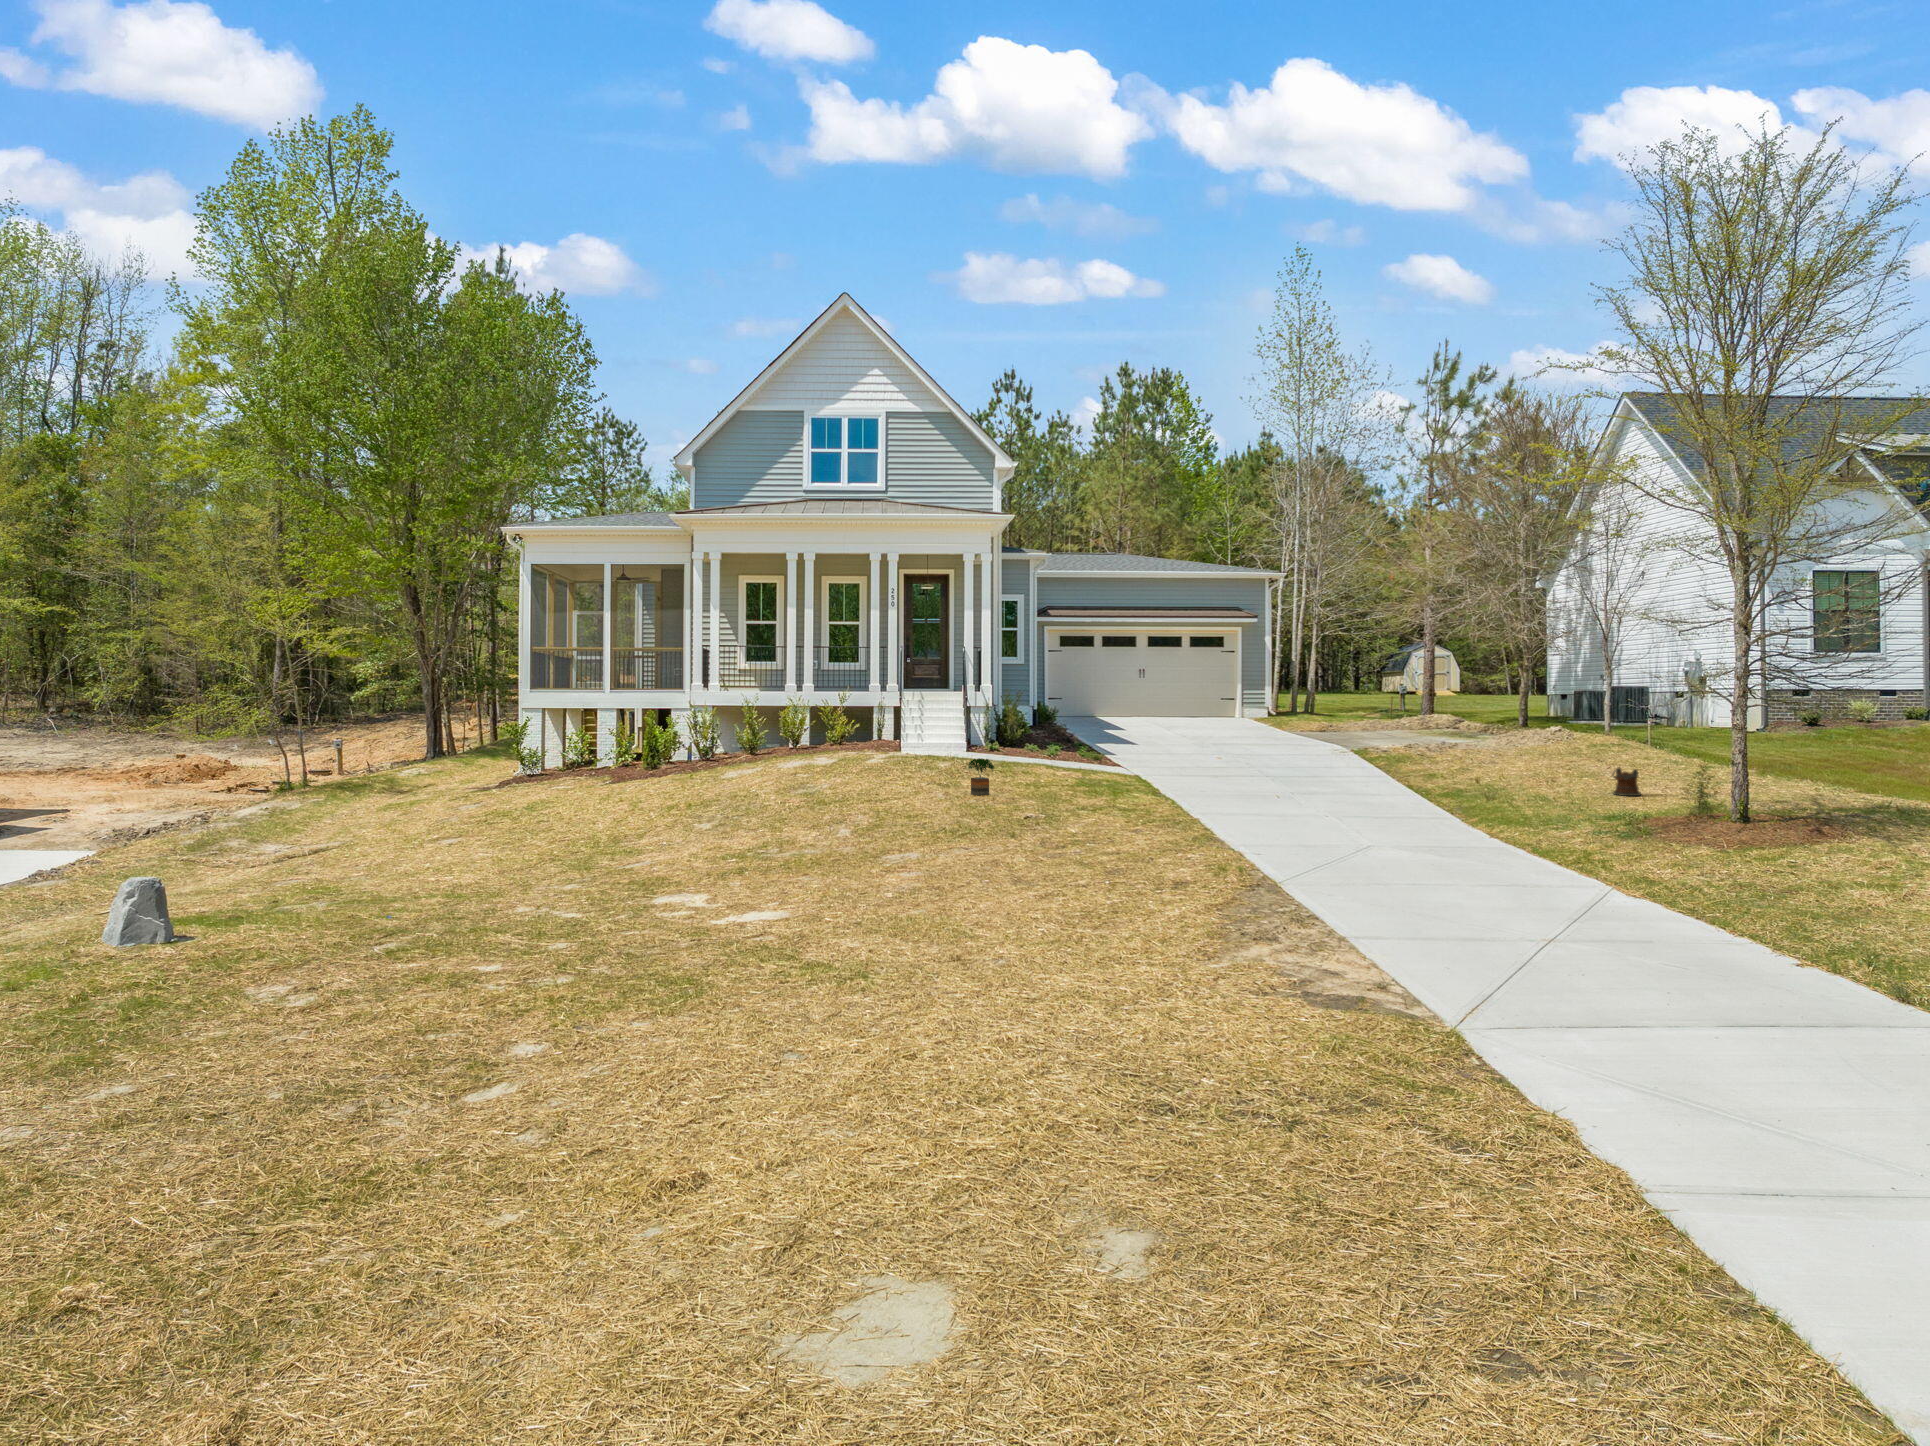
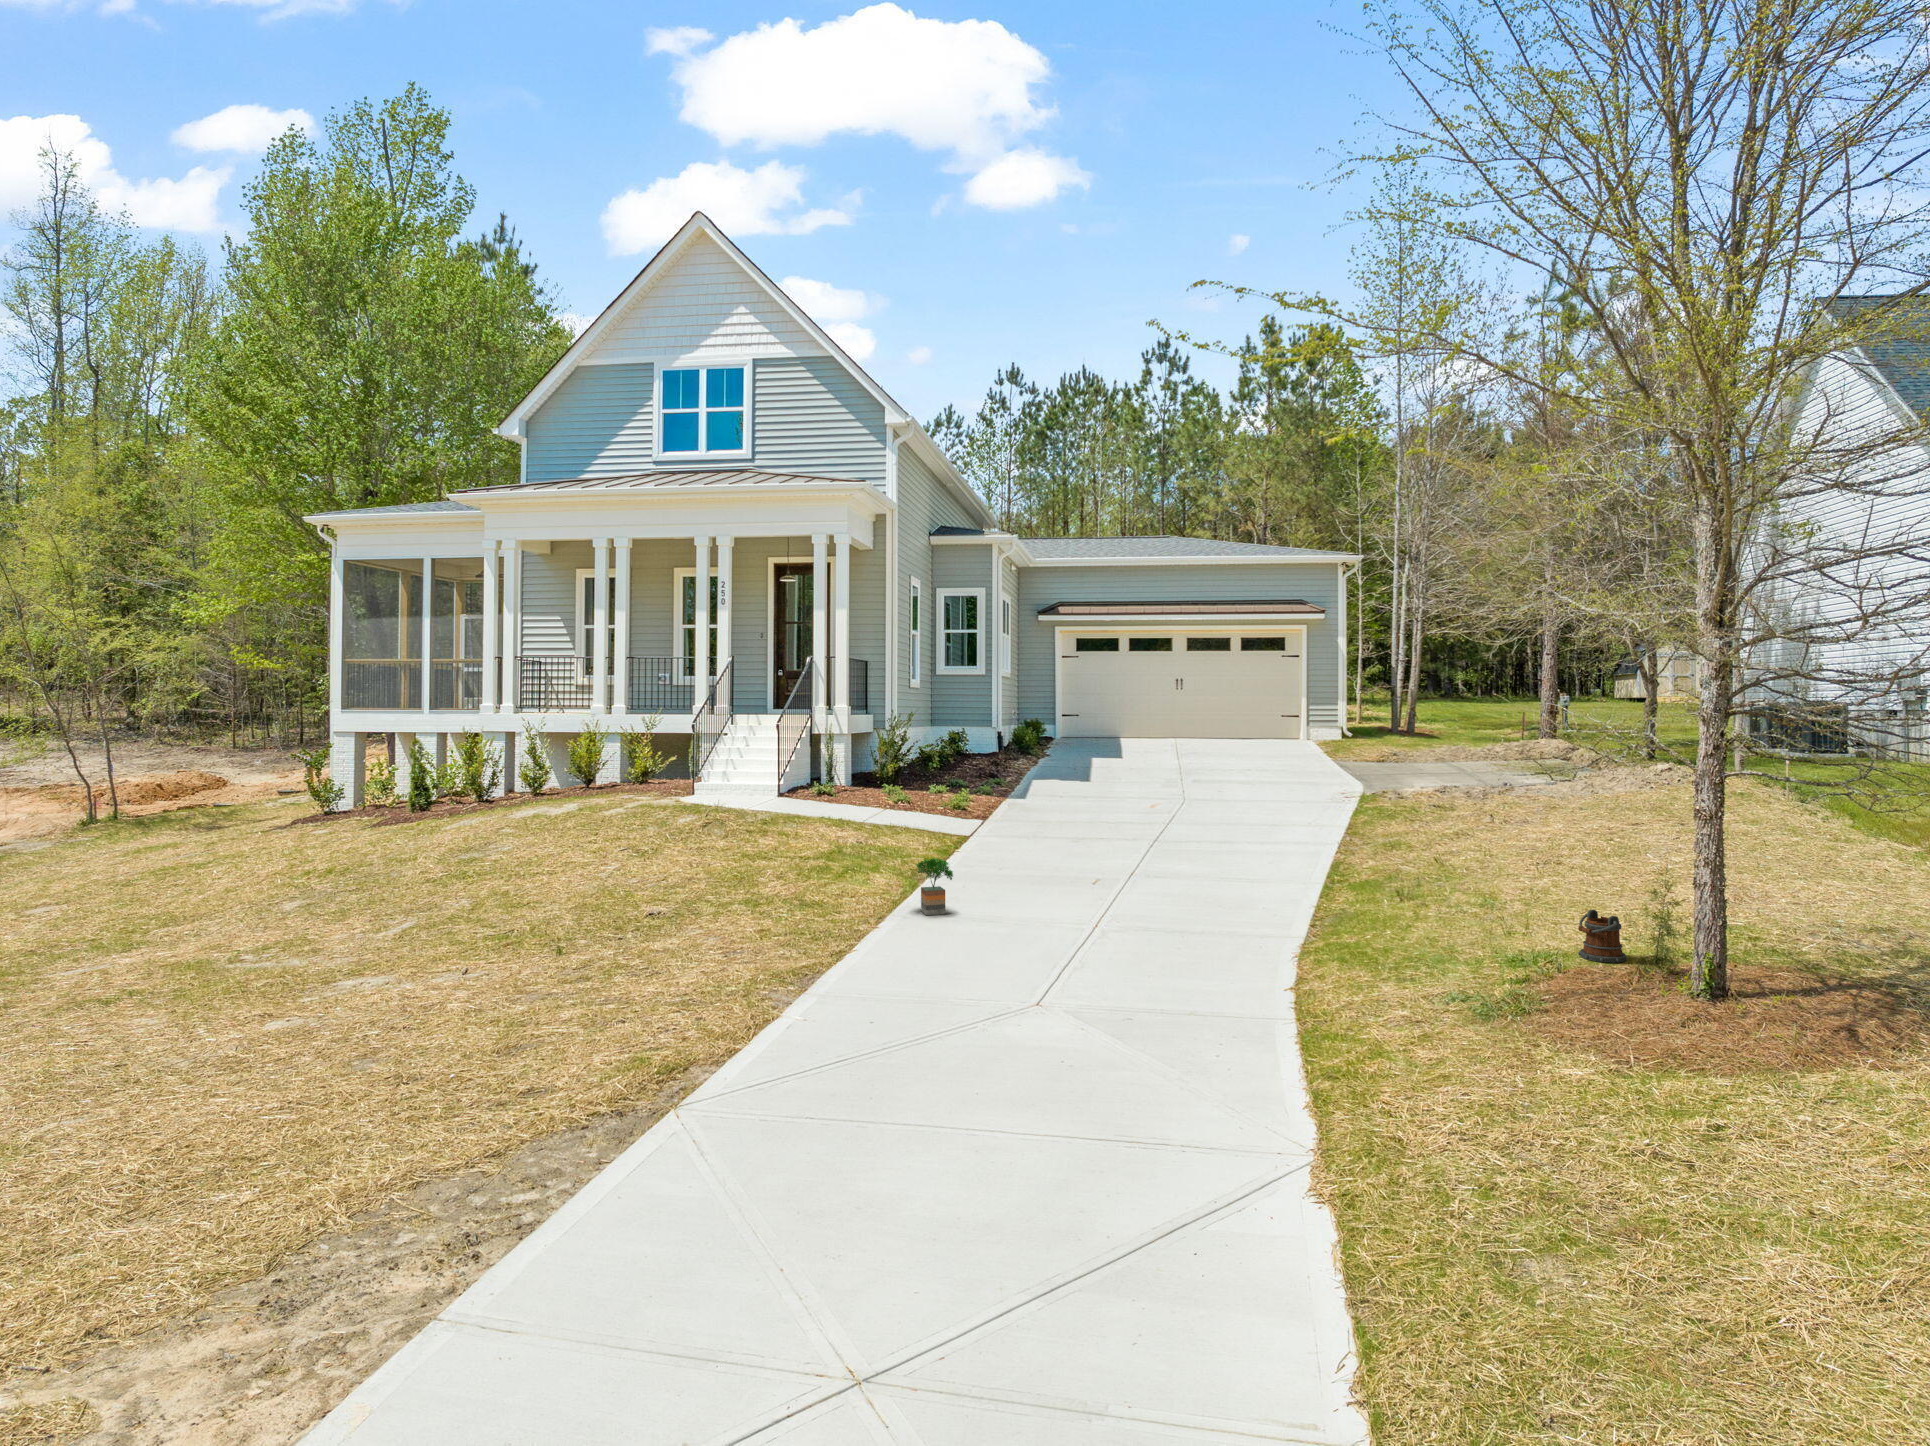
potted tree: present [969,758,994,795] -> present [916,859,953,915]

